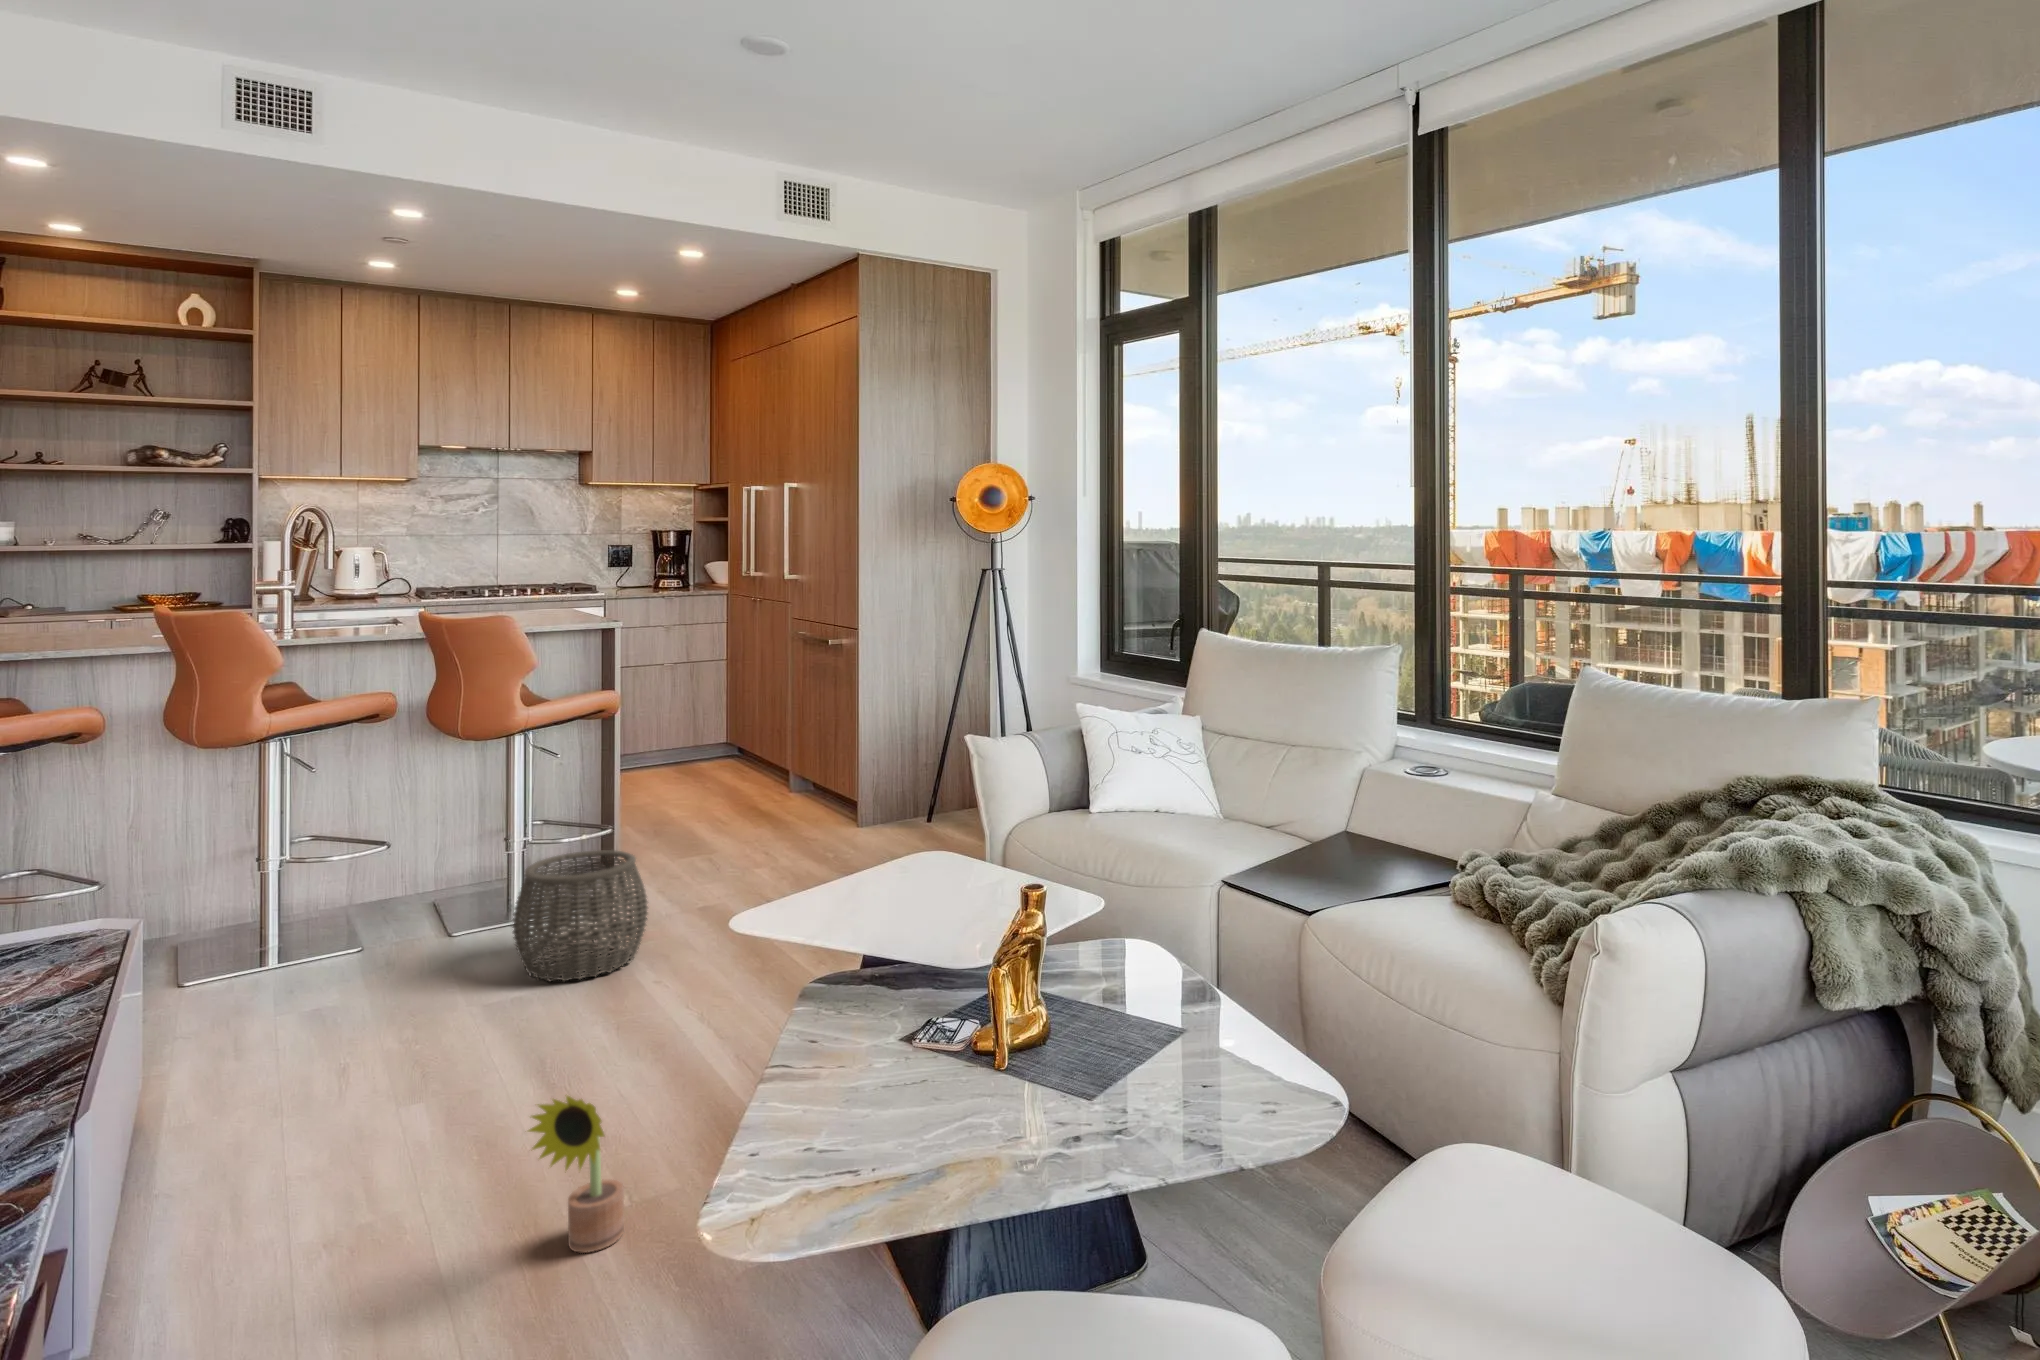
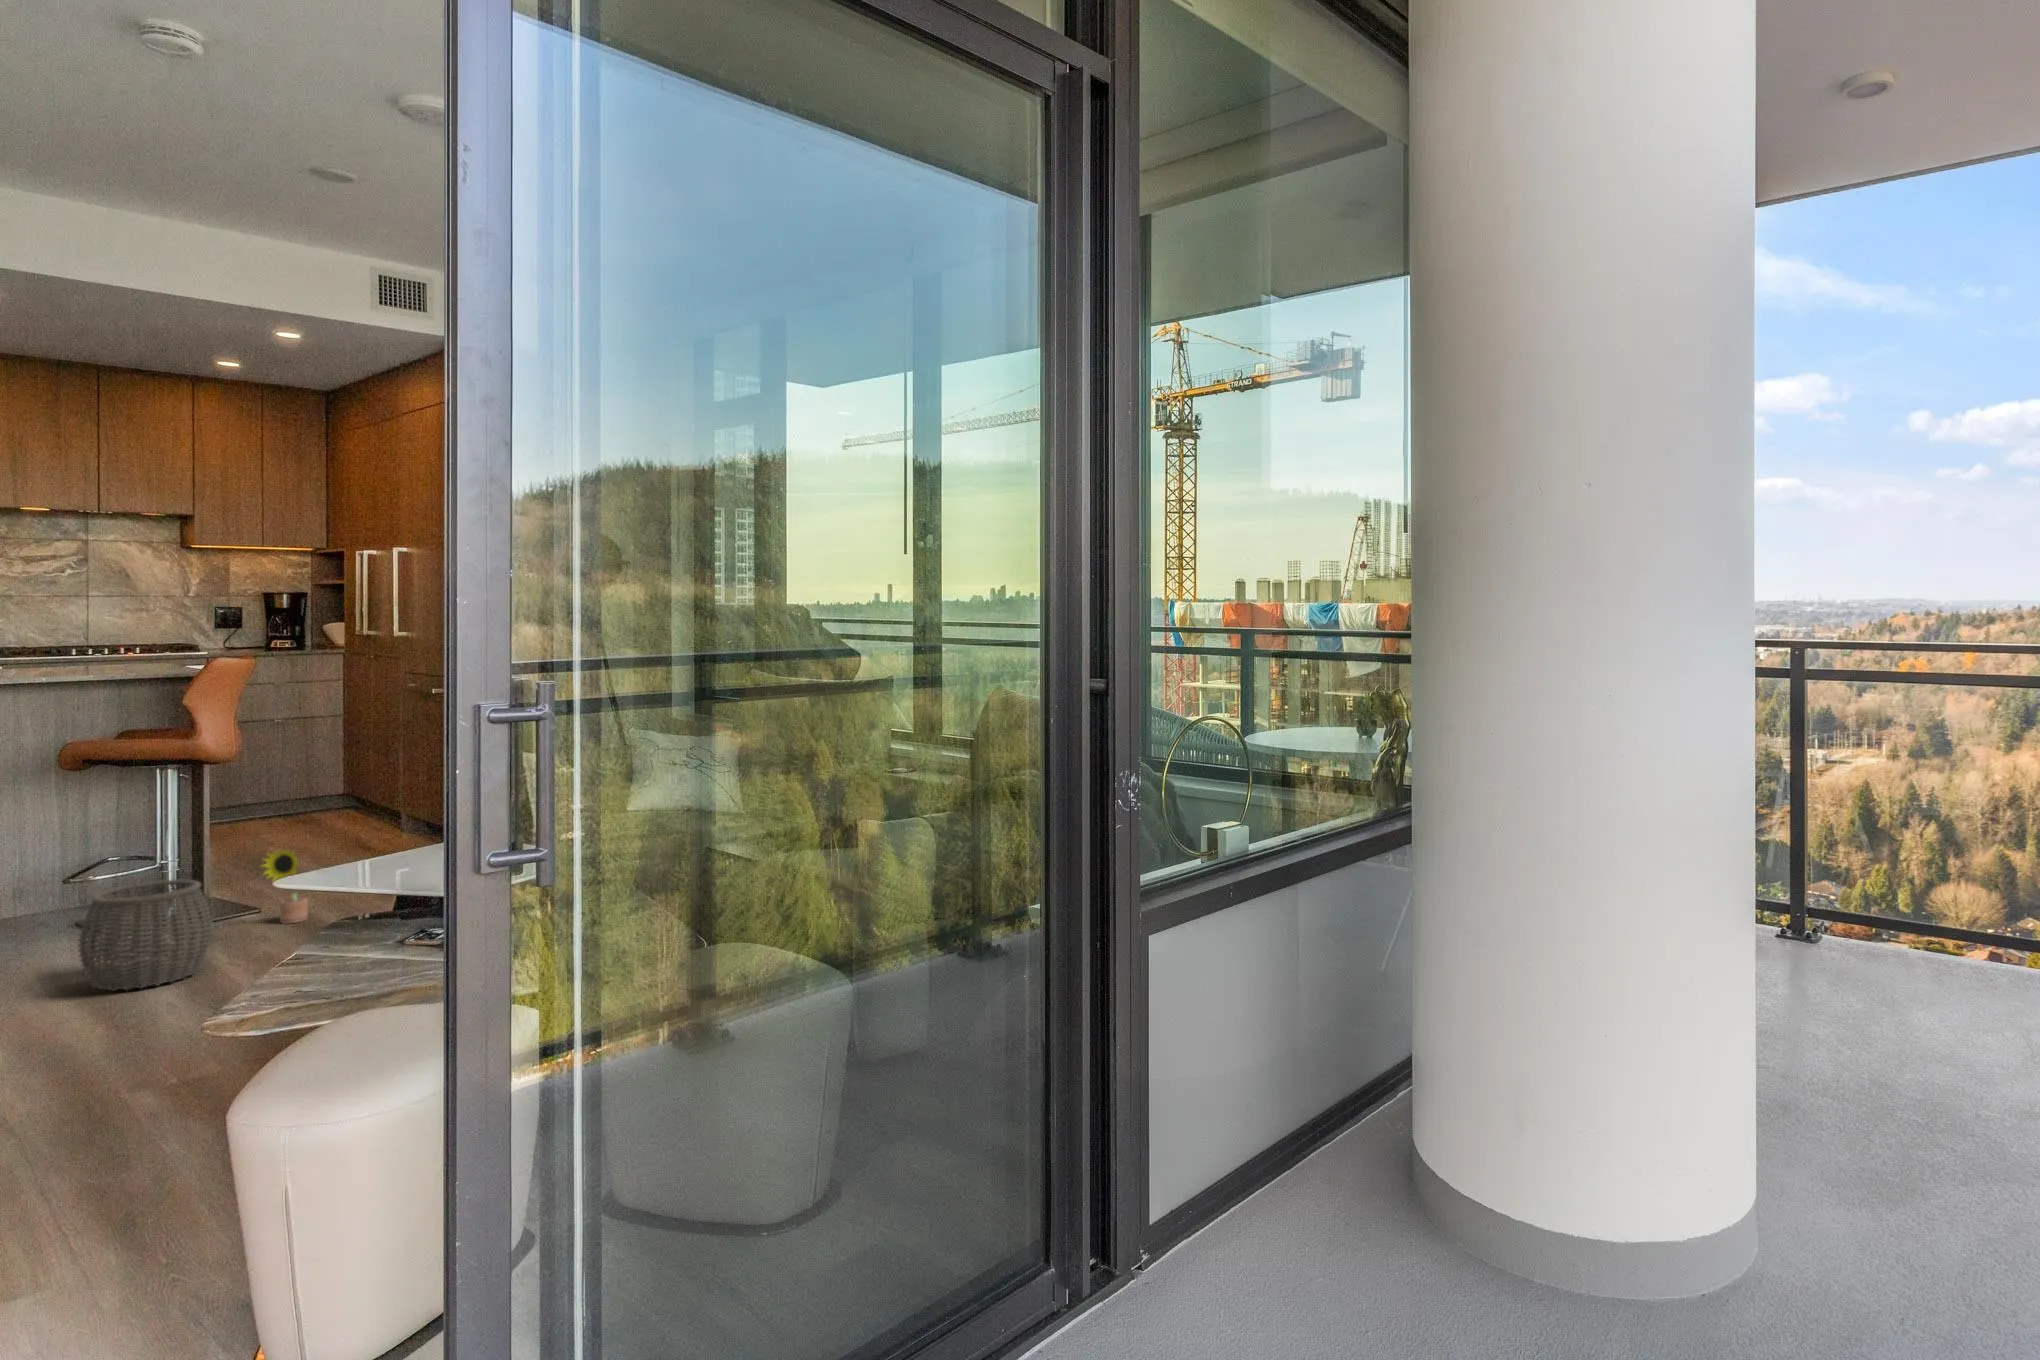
decorative plant: present [528,1096,624,1253] -> present [263,849,308,924]

